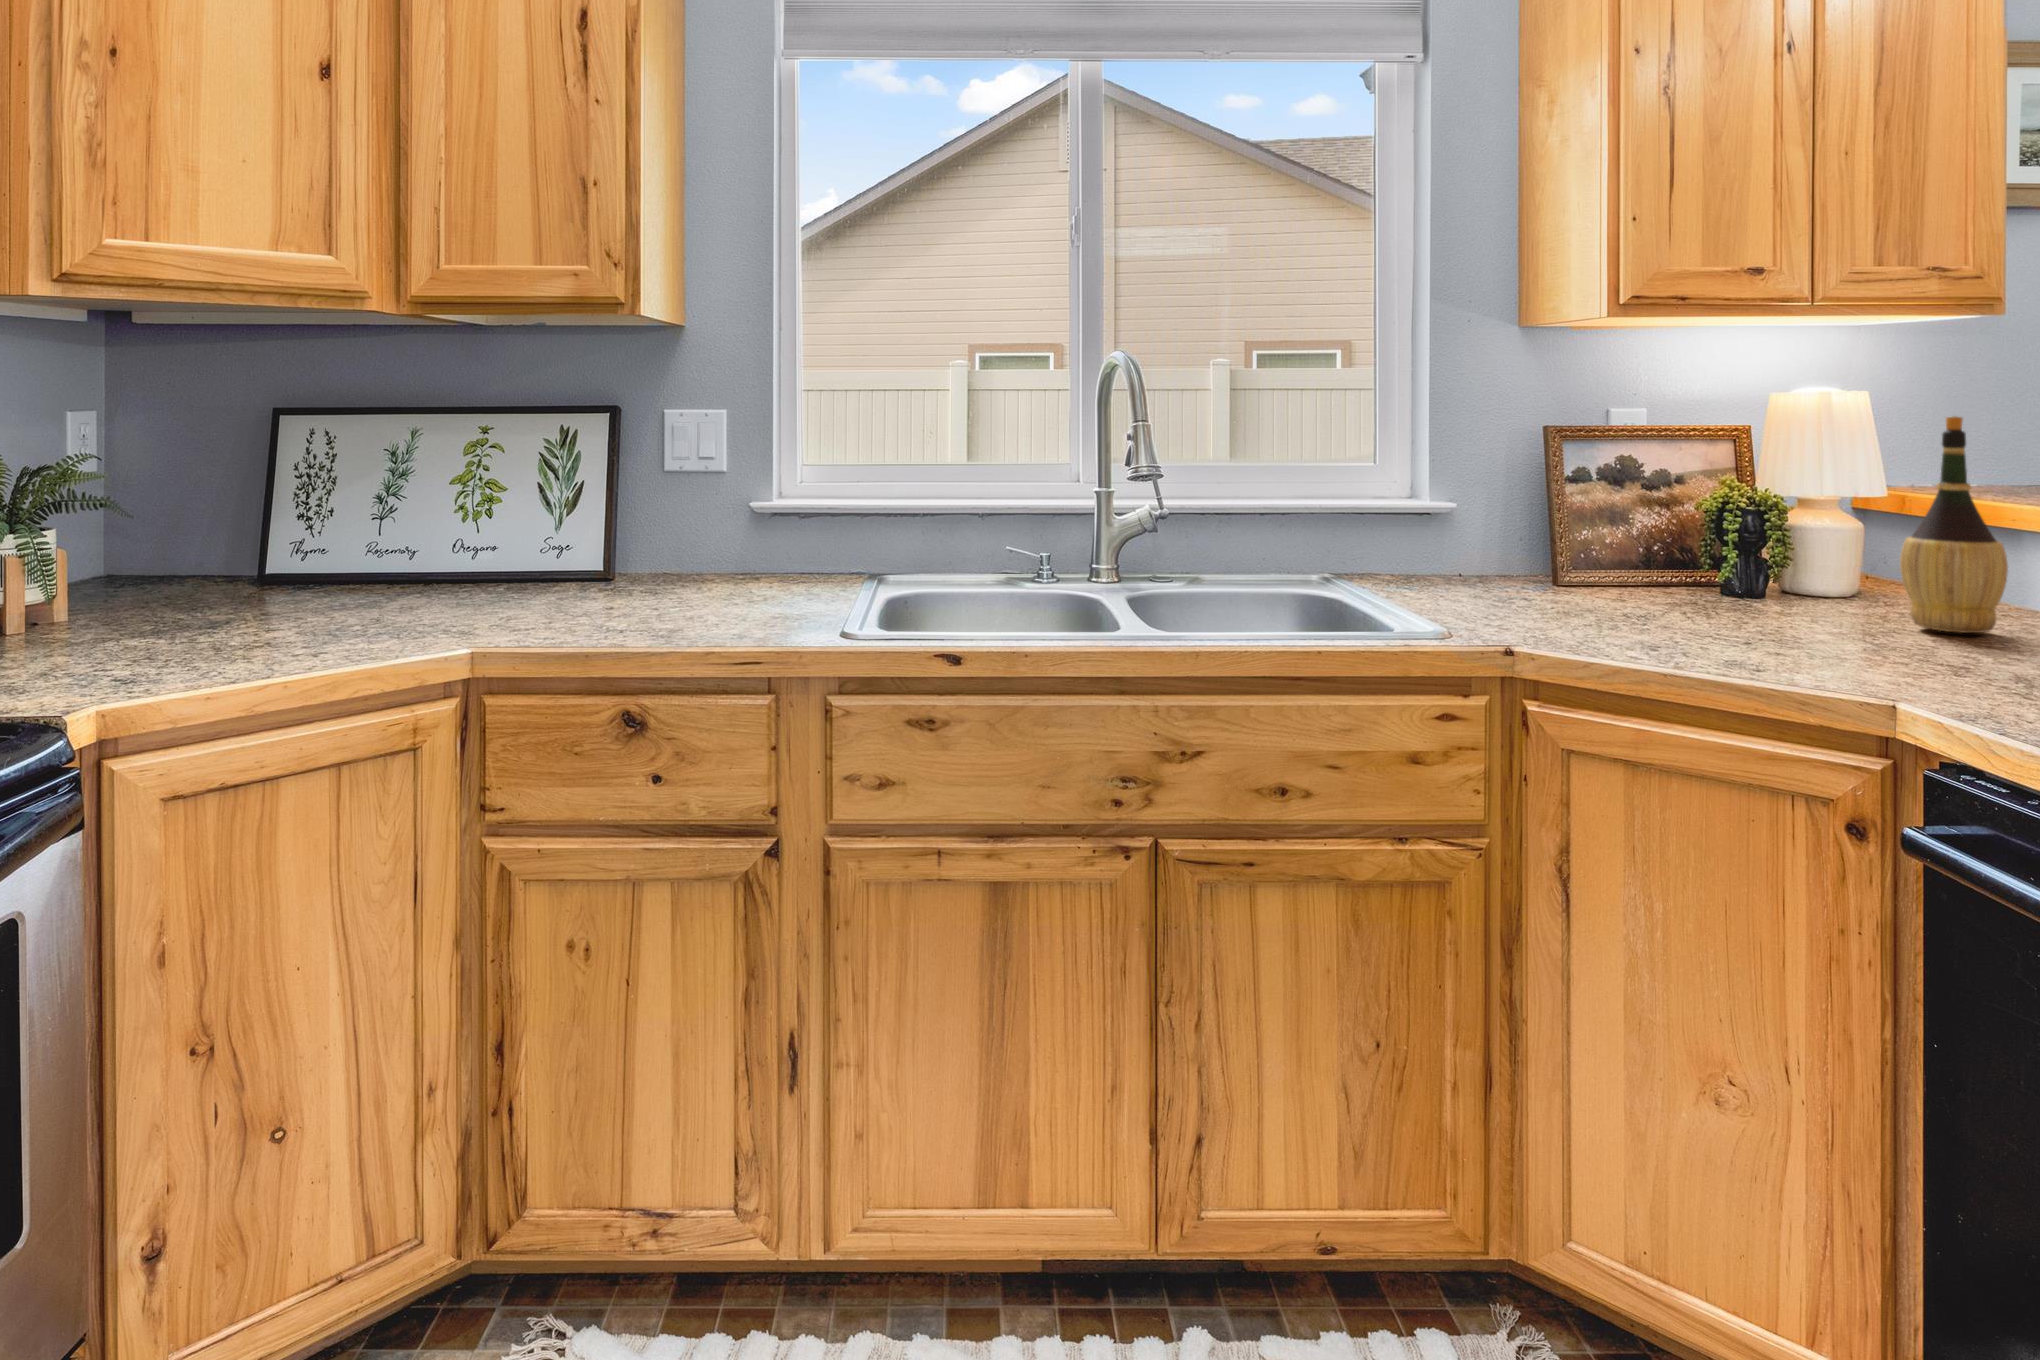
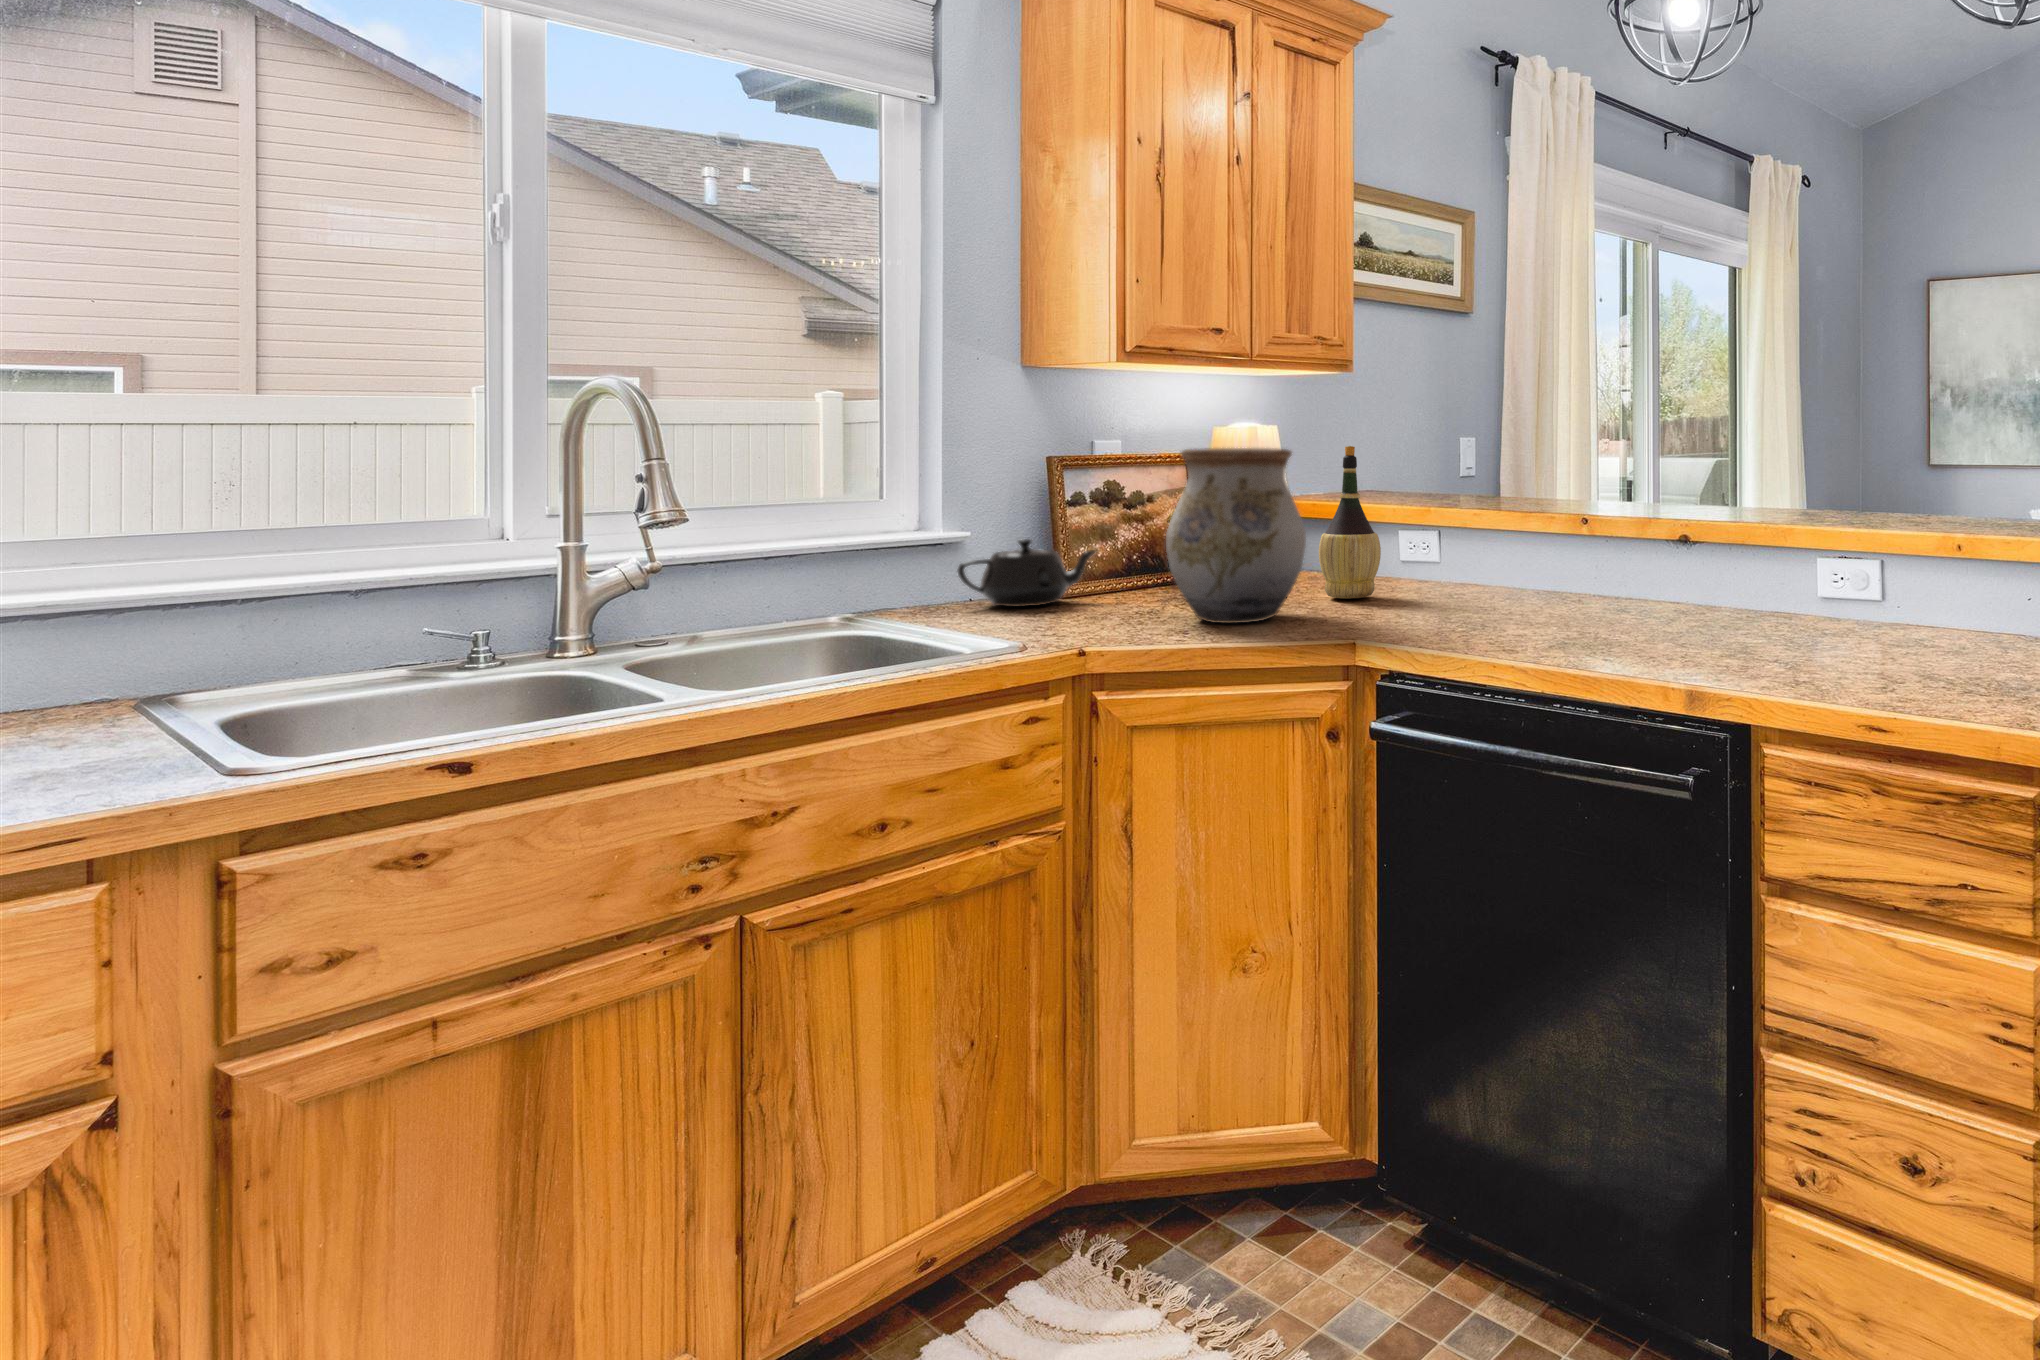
vase: none [1648,417,1852,643] -> present [1166,448,1306,623]
teapot: none [1438,516,1597,590] -> present [958,539,1095,607]

